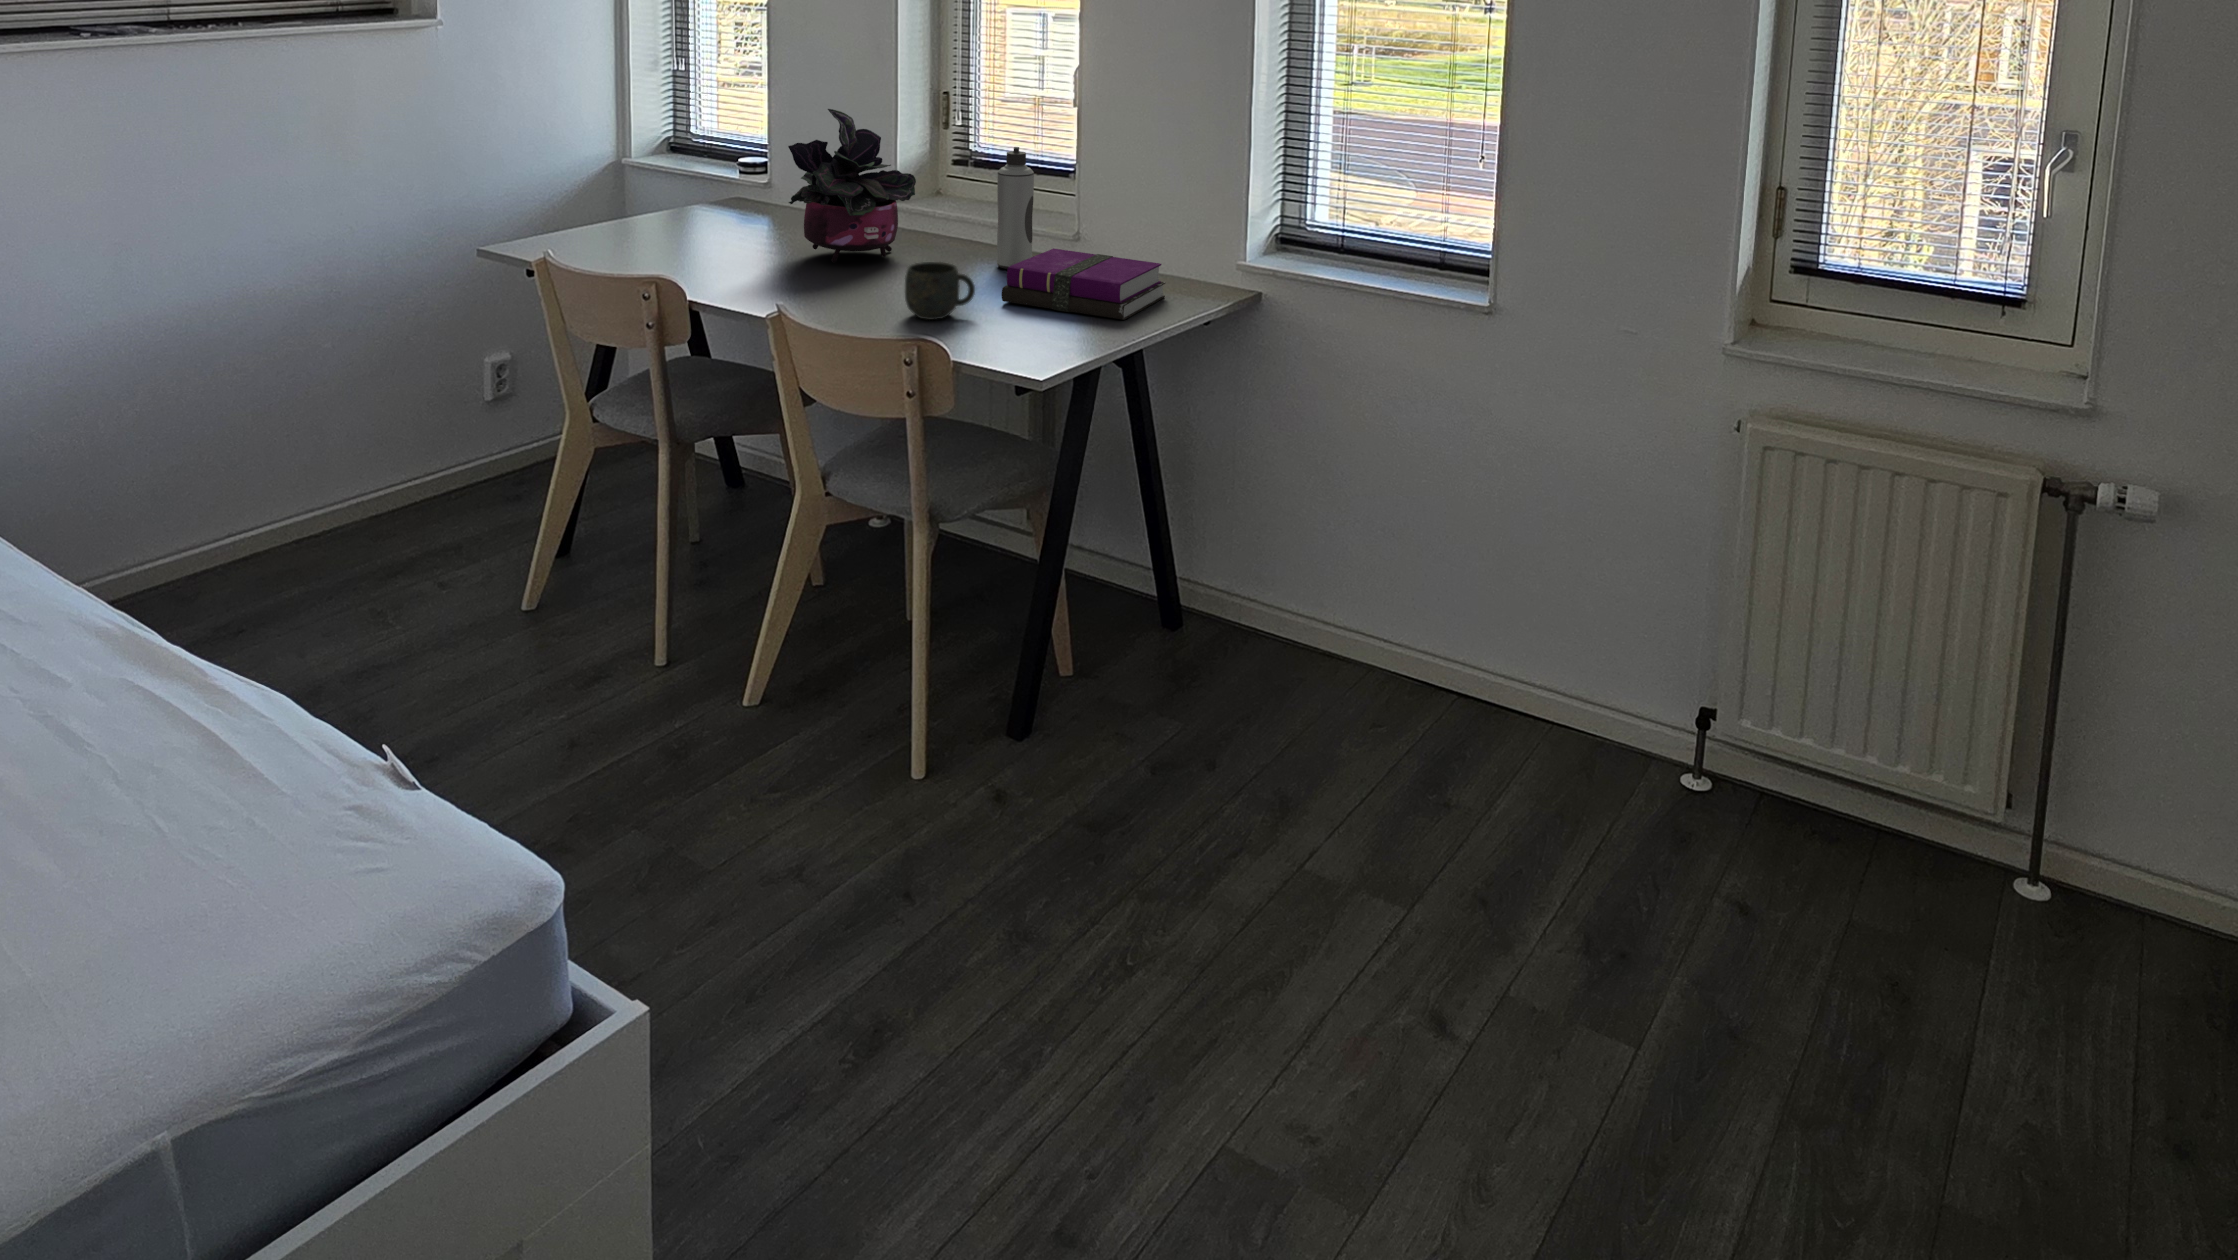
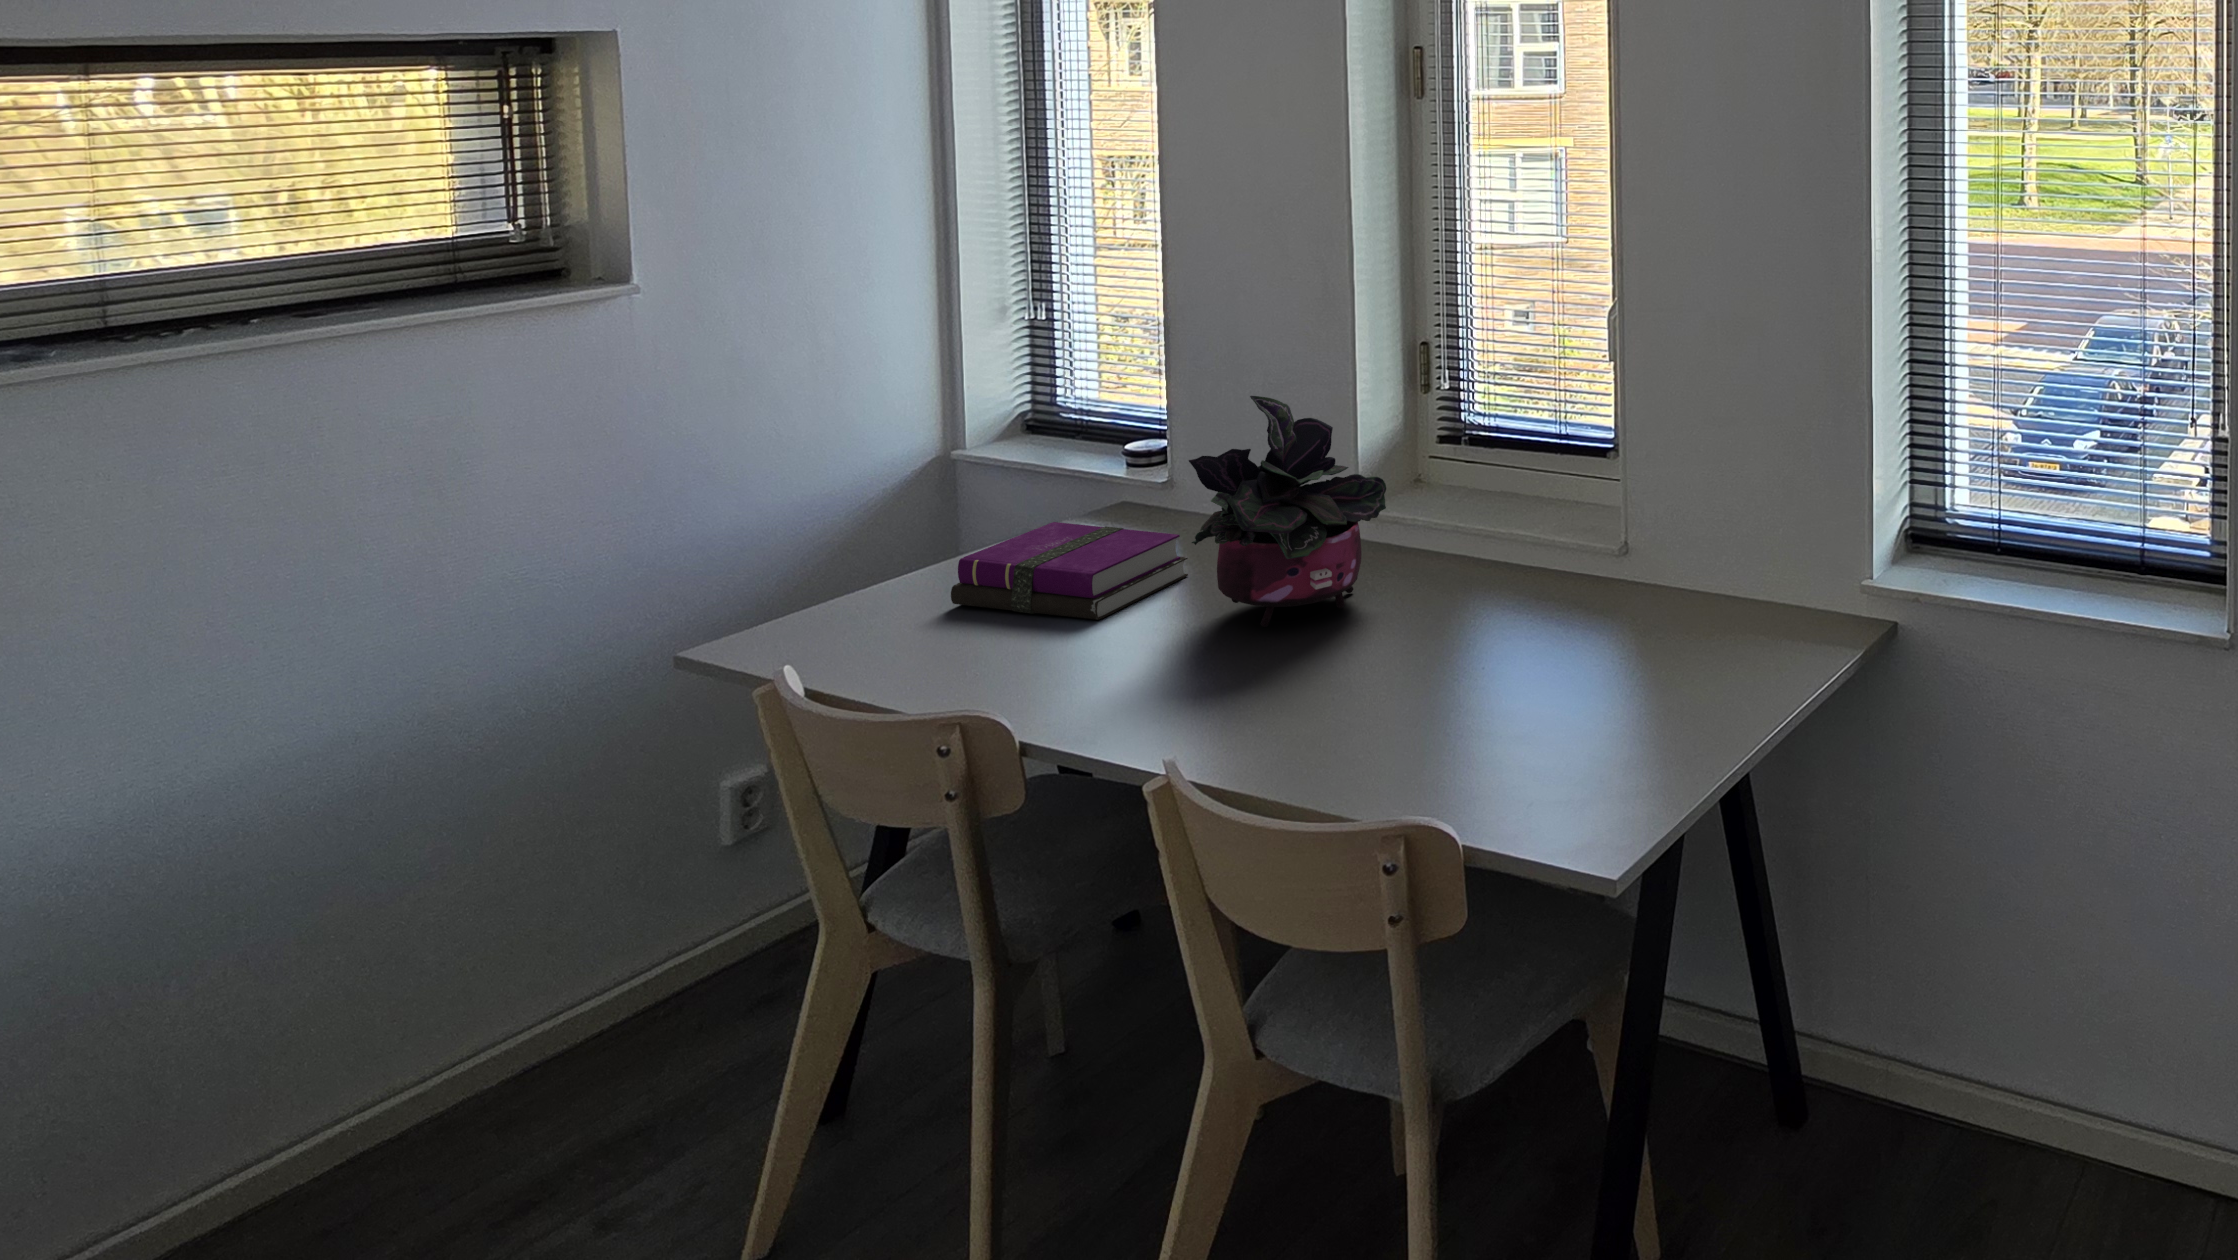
water bottle: present [997,147,1034,269] -> none [1508,435,1561,613]
notebook: present [1002,248,1165,320] -> present [951,522,1188,620]
mug: present [905,262,975,320] -> none [1375,643,1486,741]

